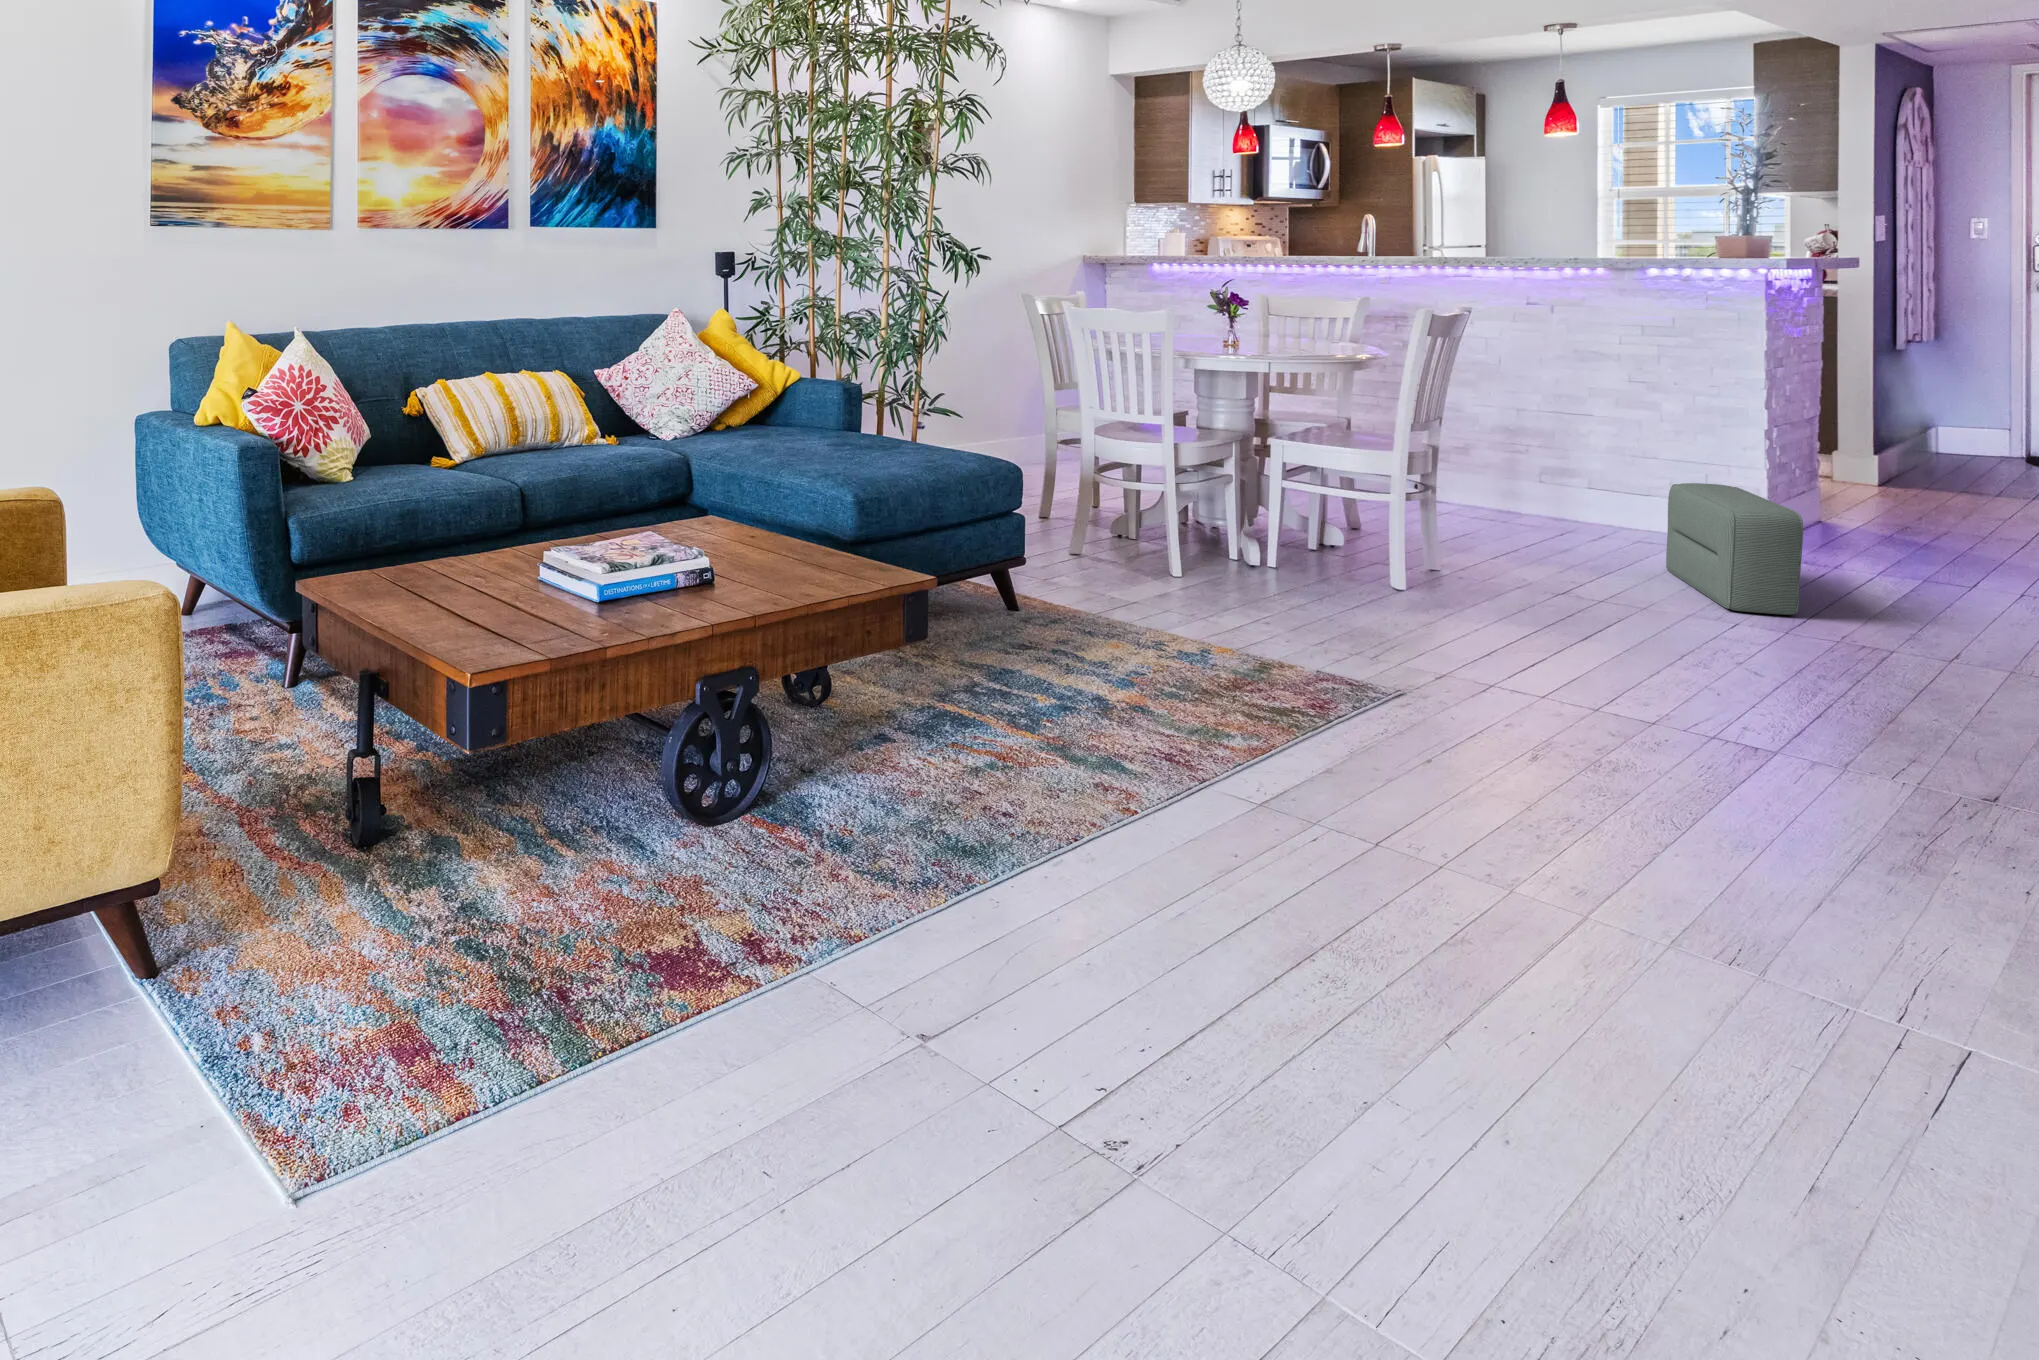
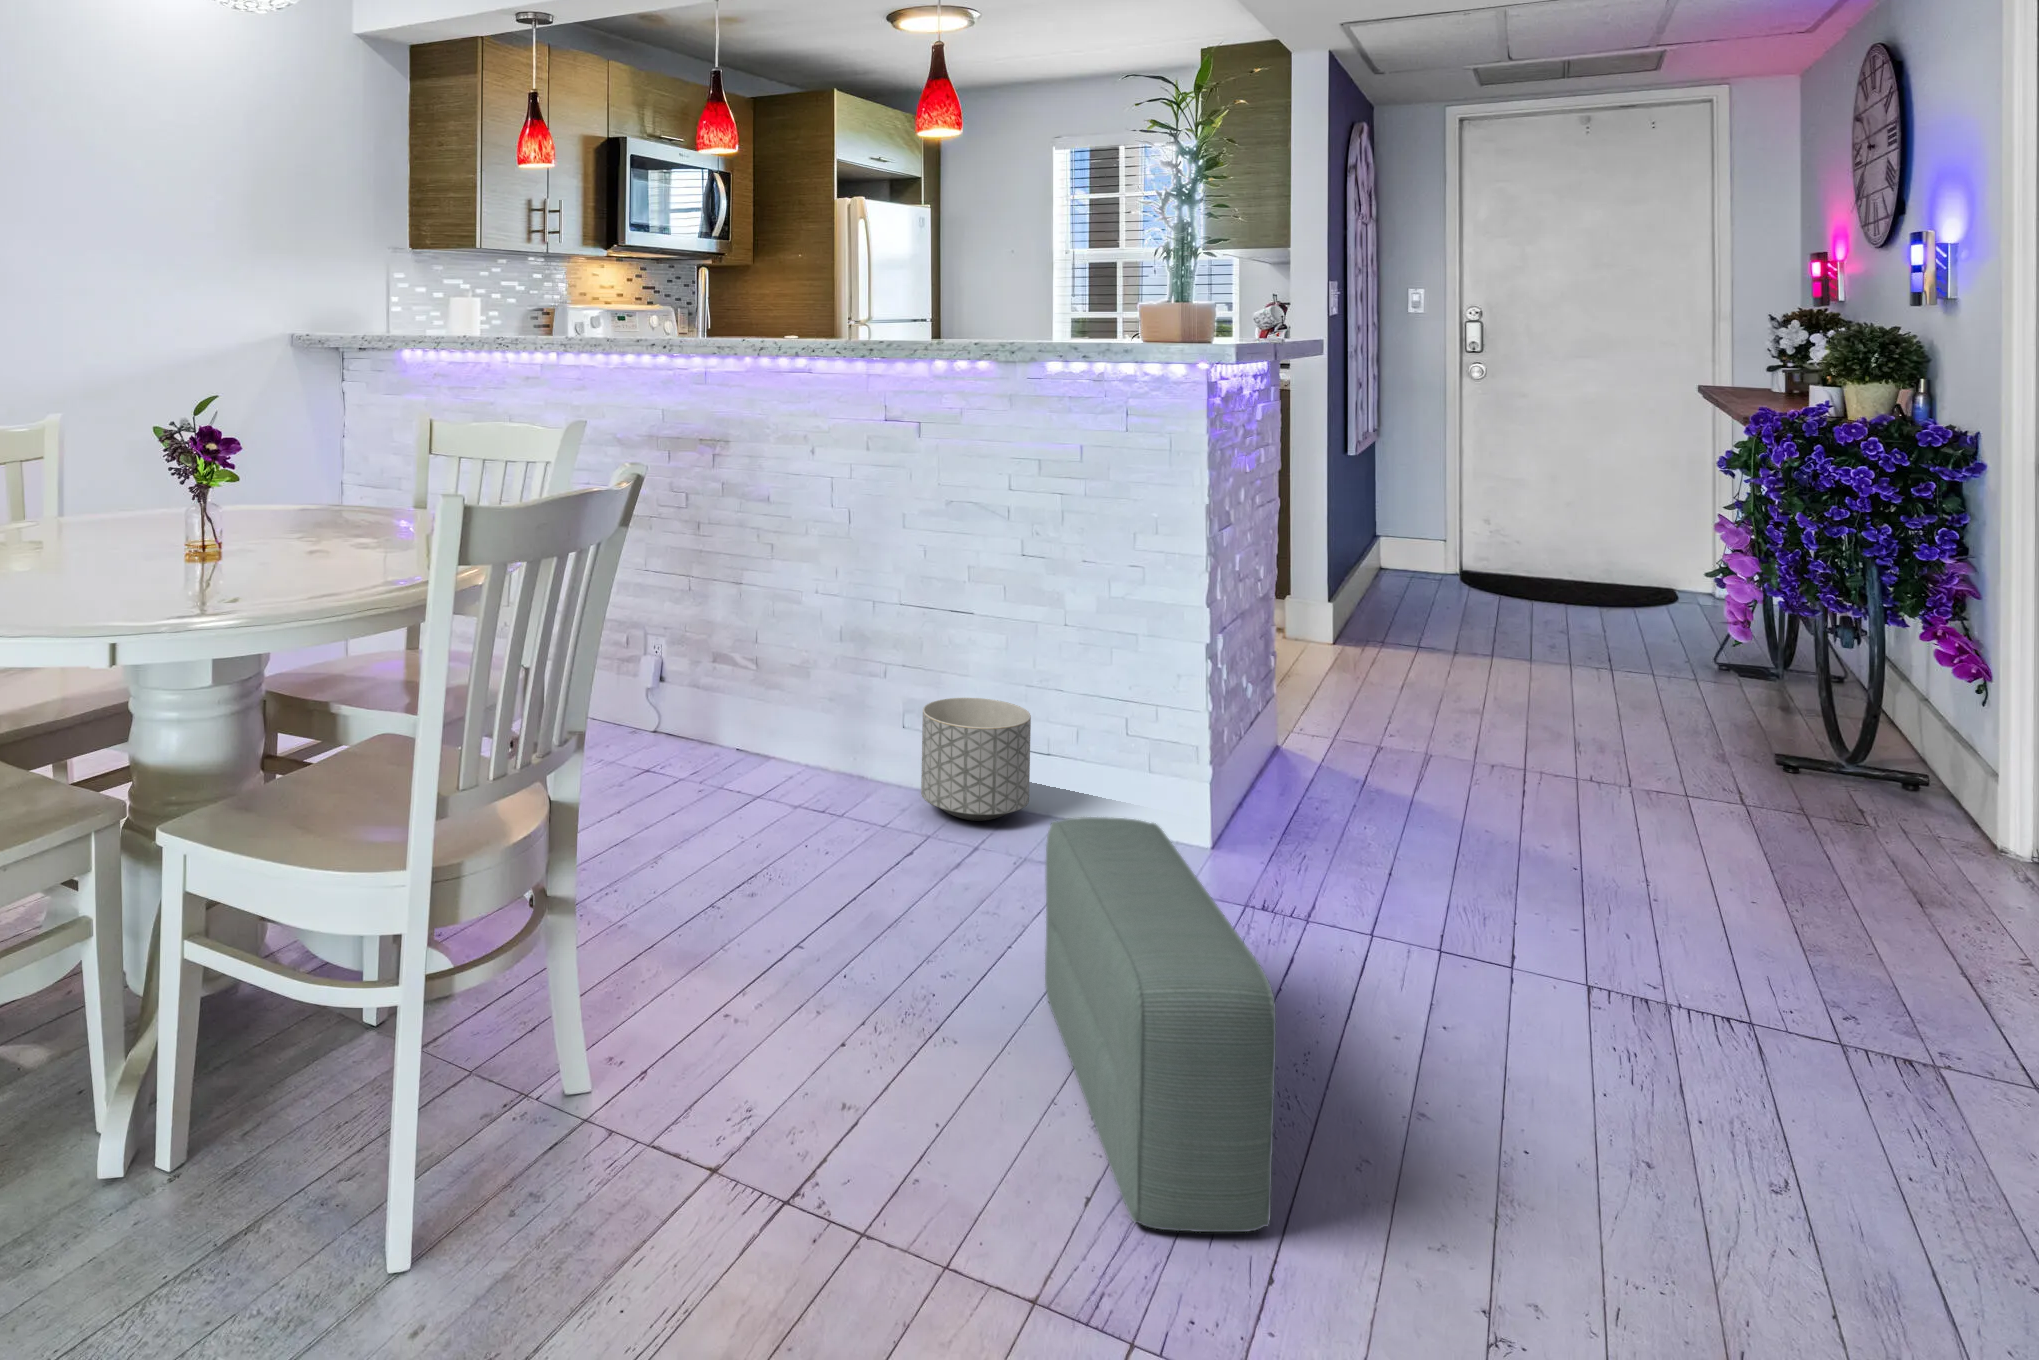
planter: none [1561,464,1638,527] -> present [921,698,1031,821]

